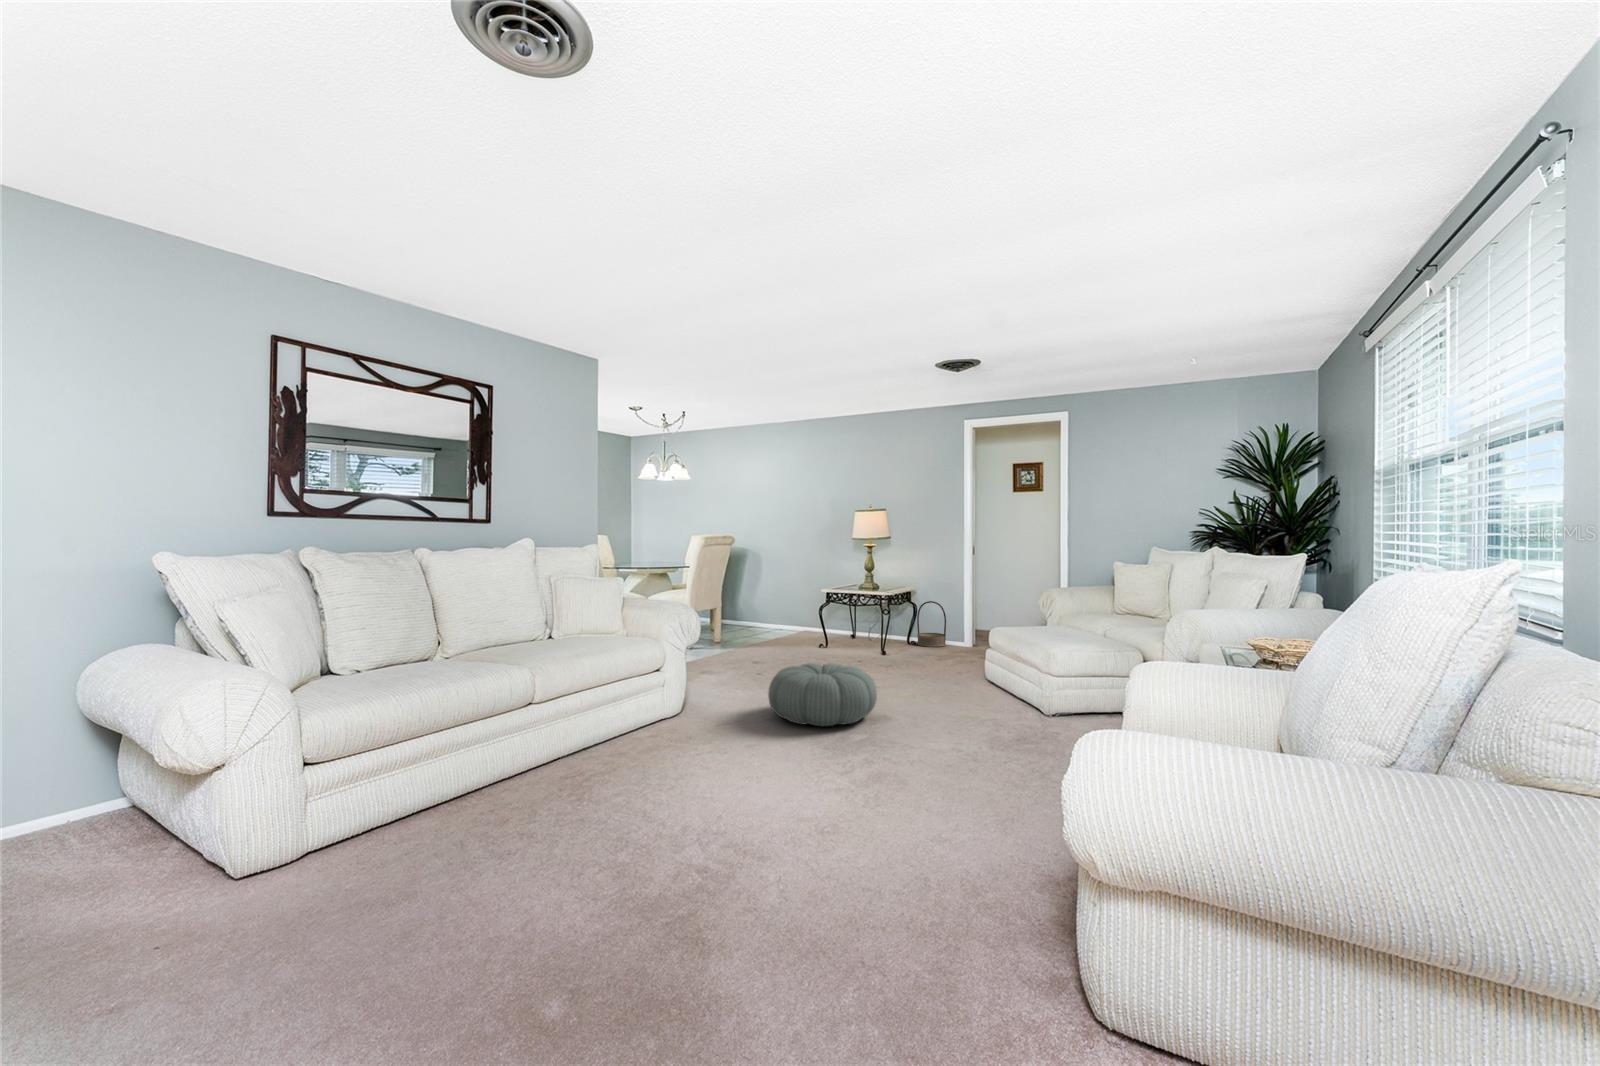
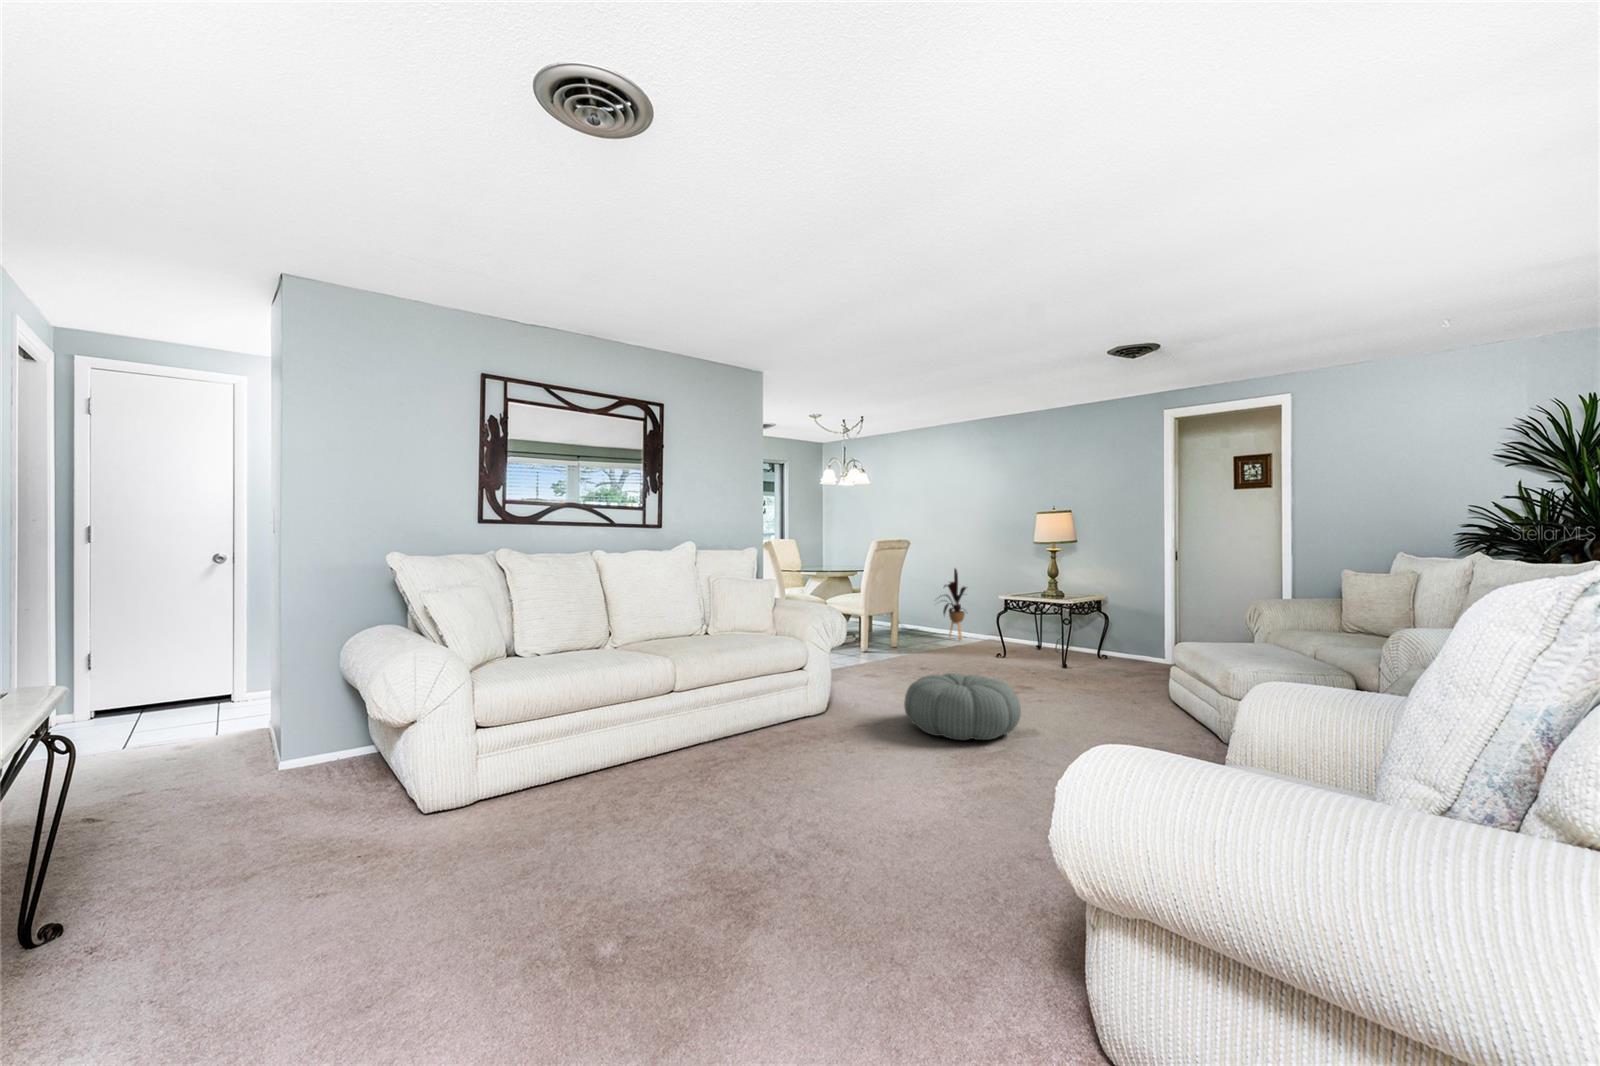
house plant: none [757,565,791,635] -> present [939,569,966,640]
basket: present [917,601,946,647] -> none [1106,612,1141,664]

